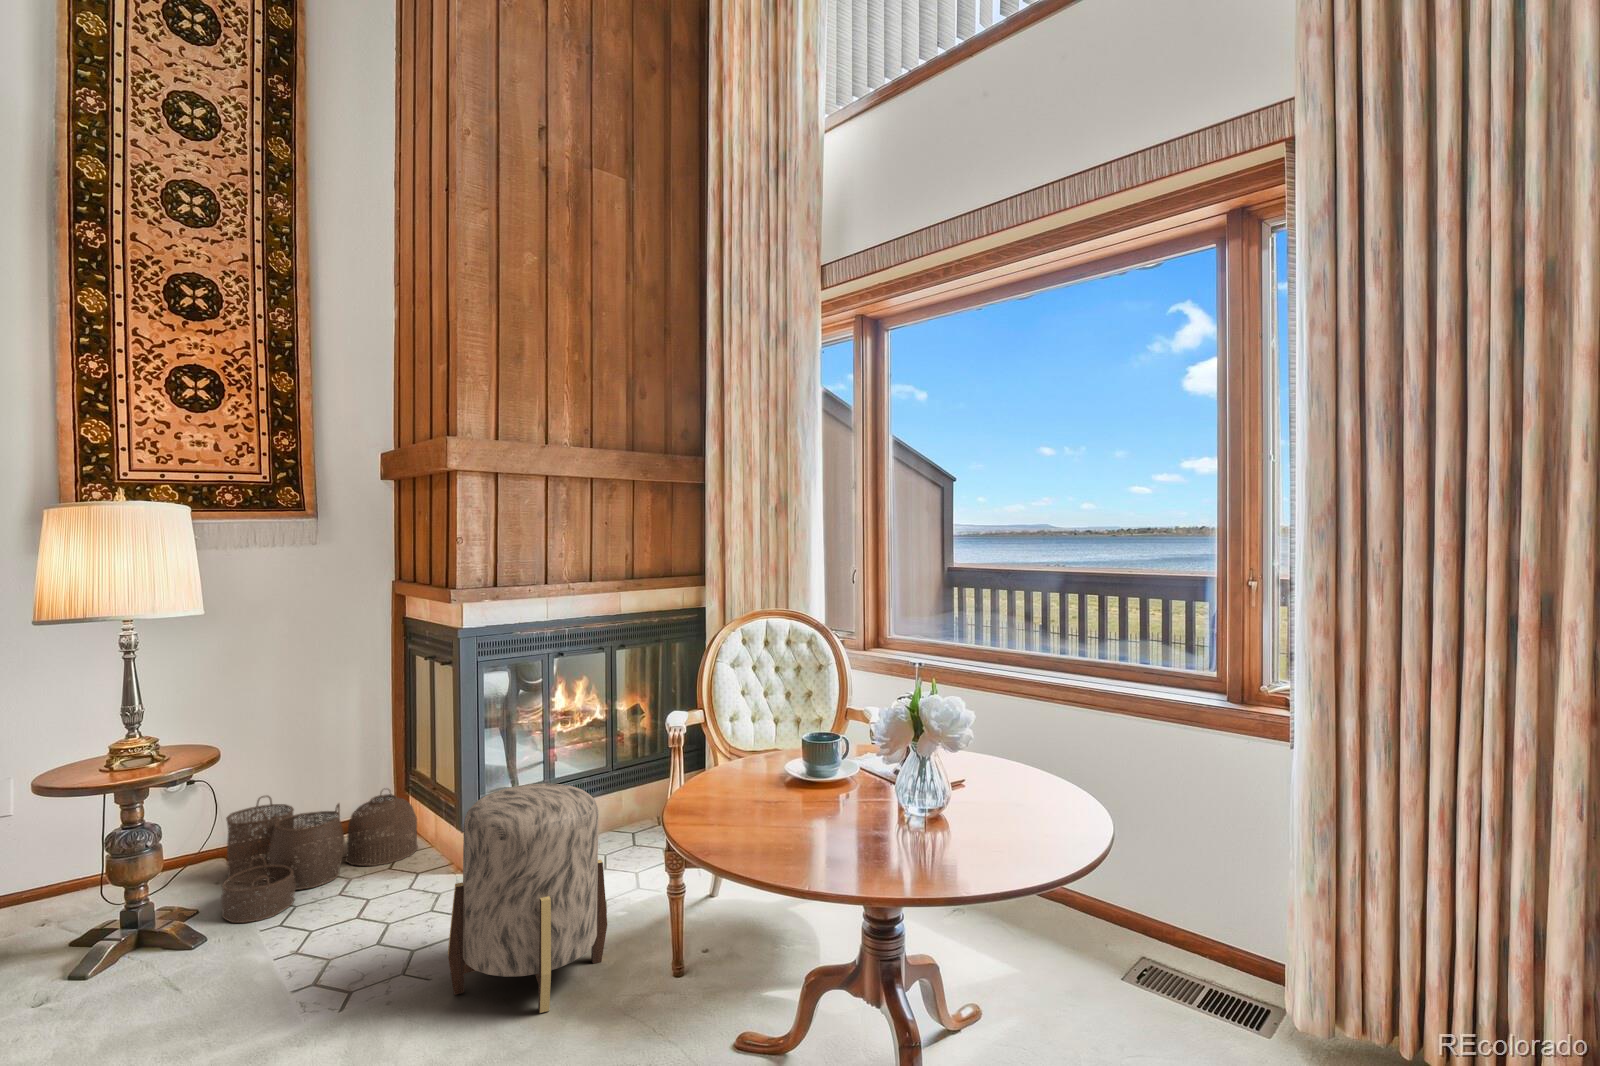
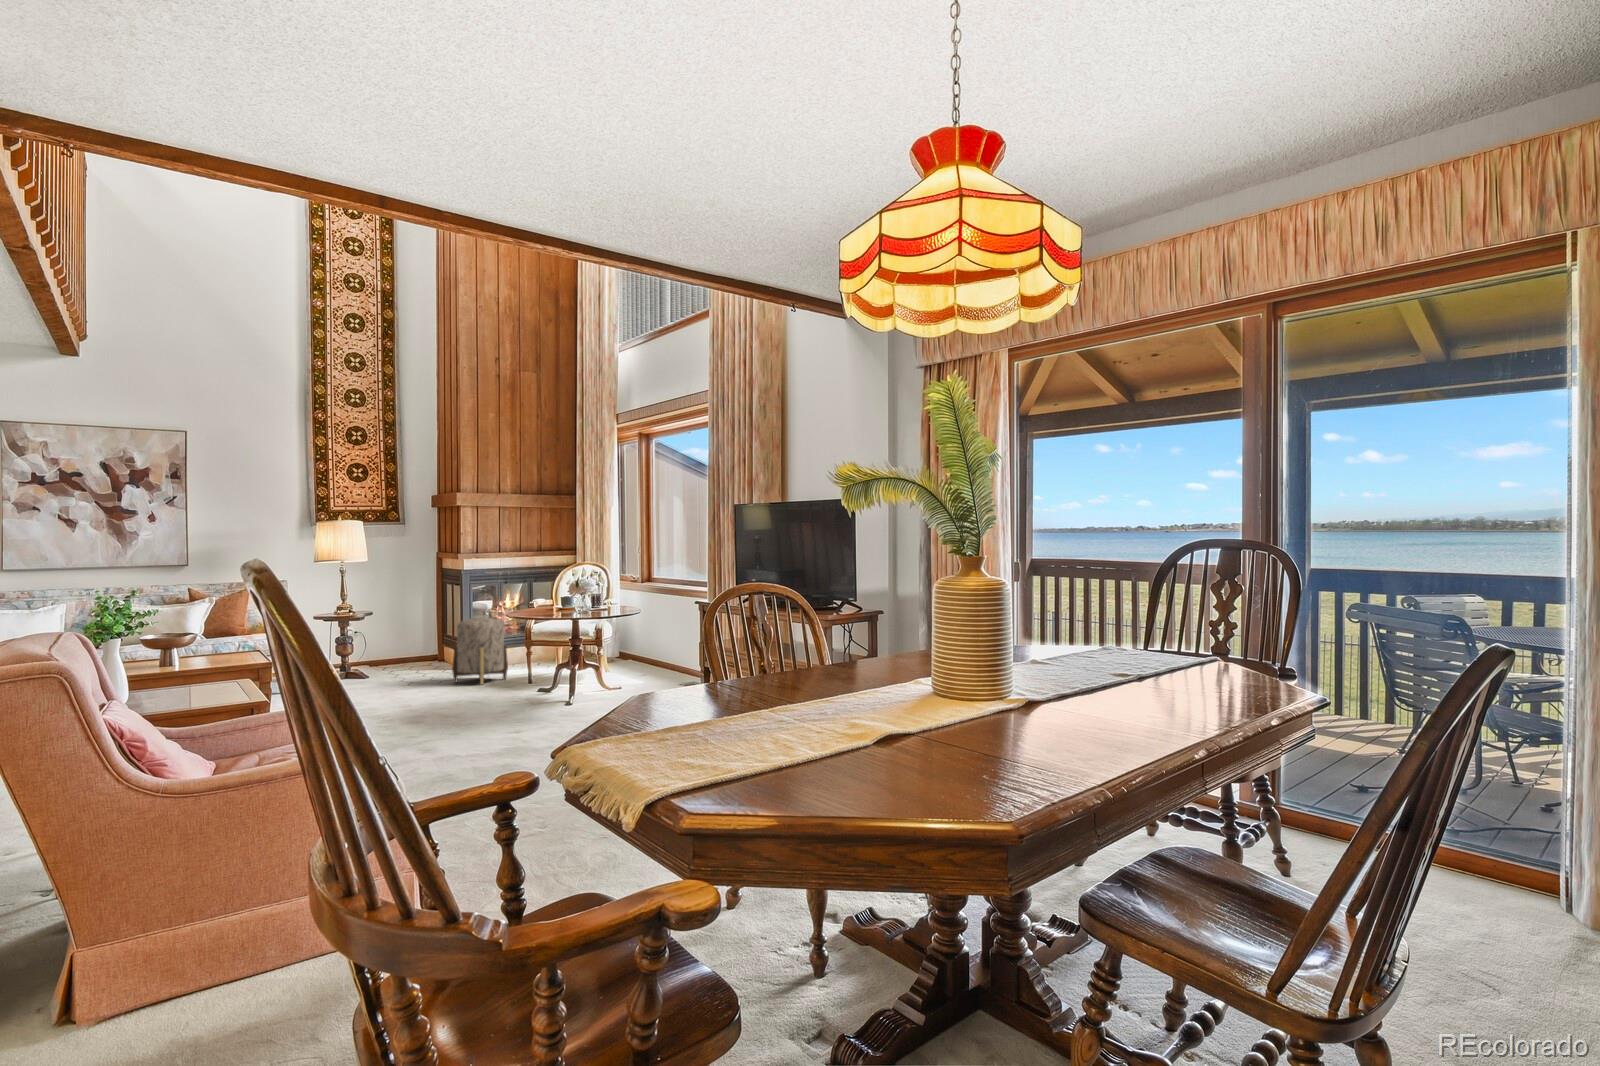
woven basket: present [221,790,418,923] -> none [372,640,448,676]

